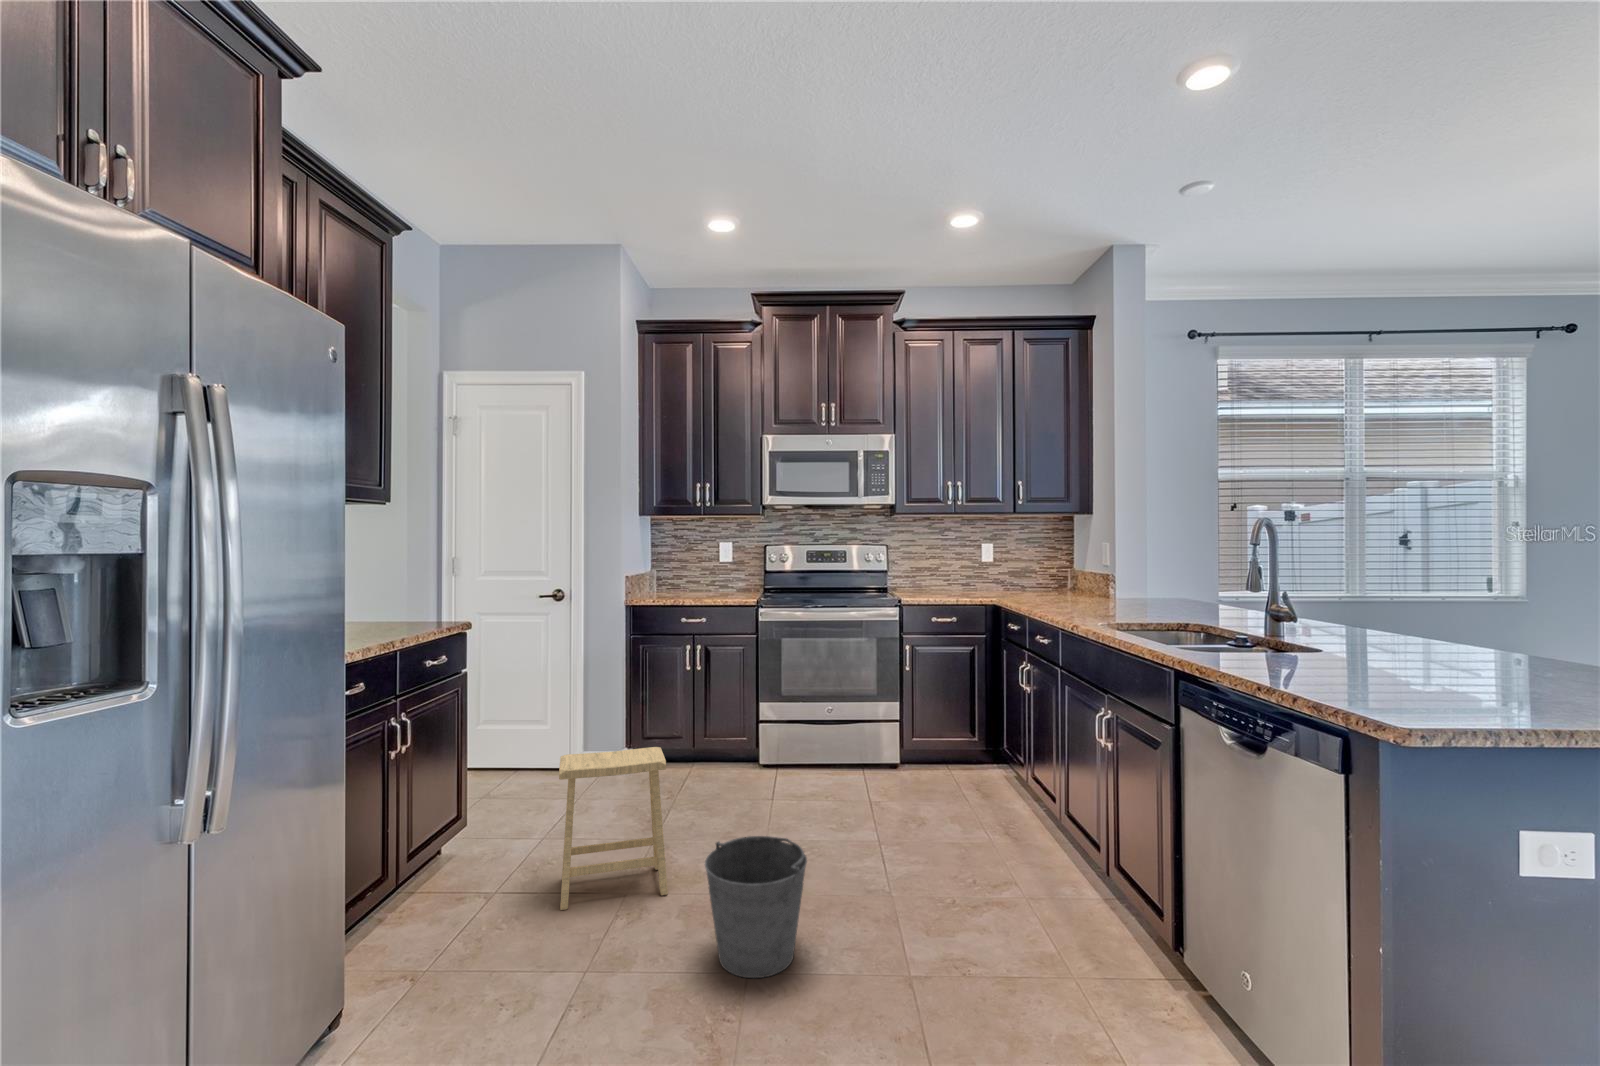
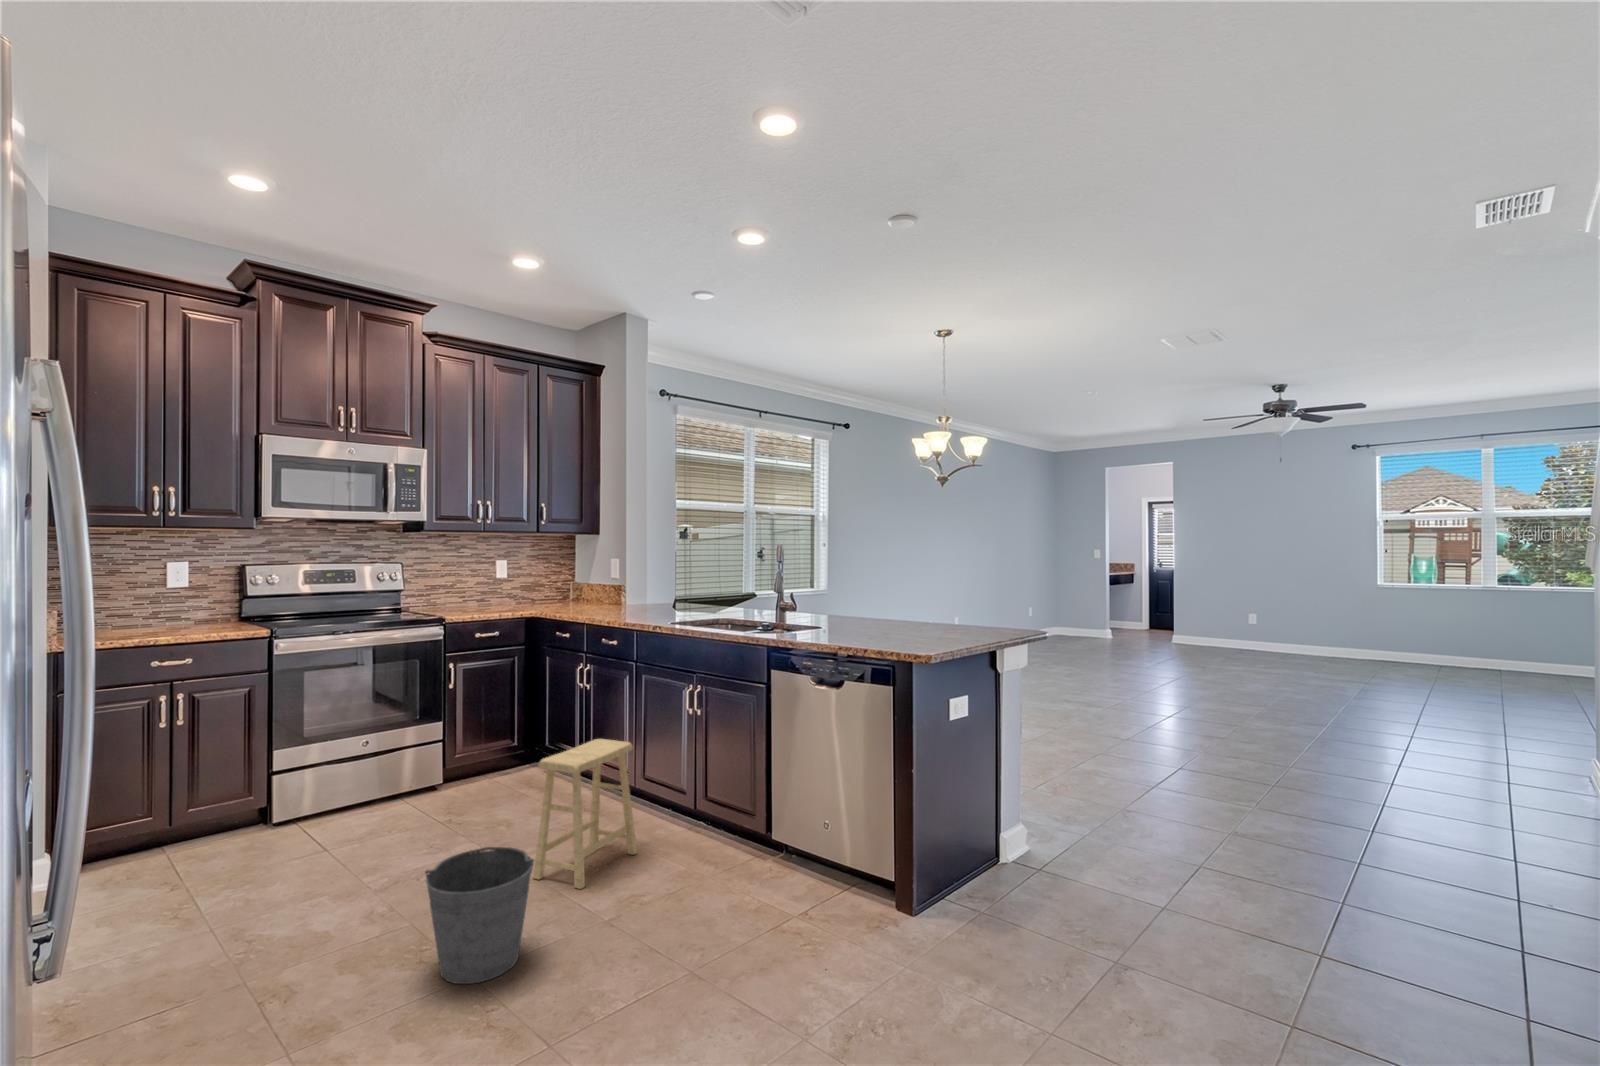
footstool: present [559,747,668,910] -> present [533,739,637,889]

